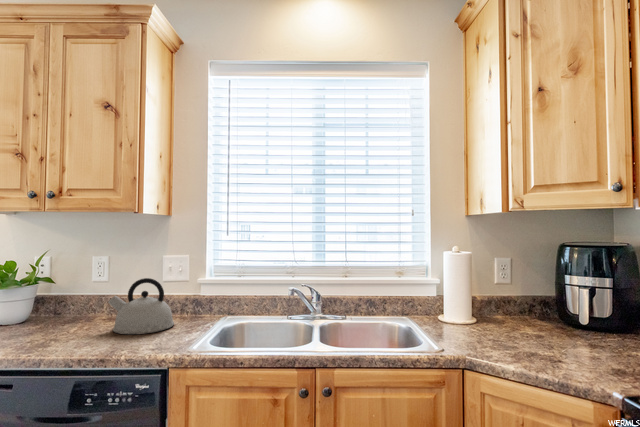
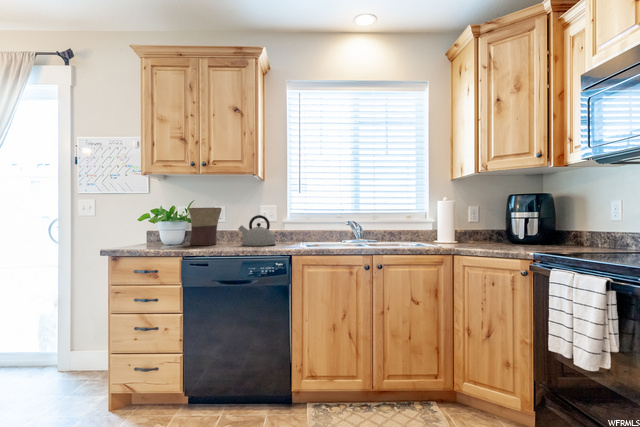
flower pot: none [29,263,90,330] -> present [189,207,221,245]

